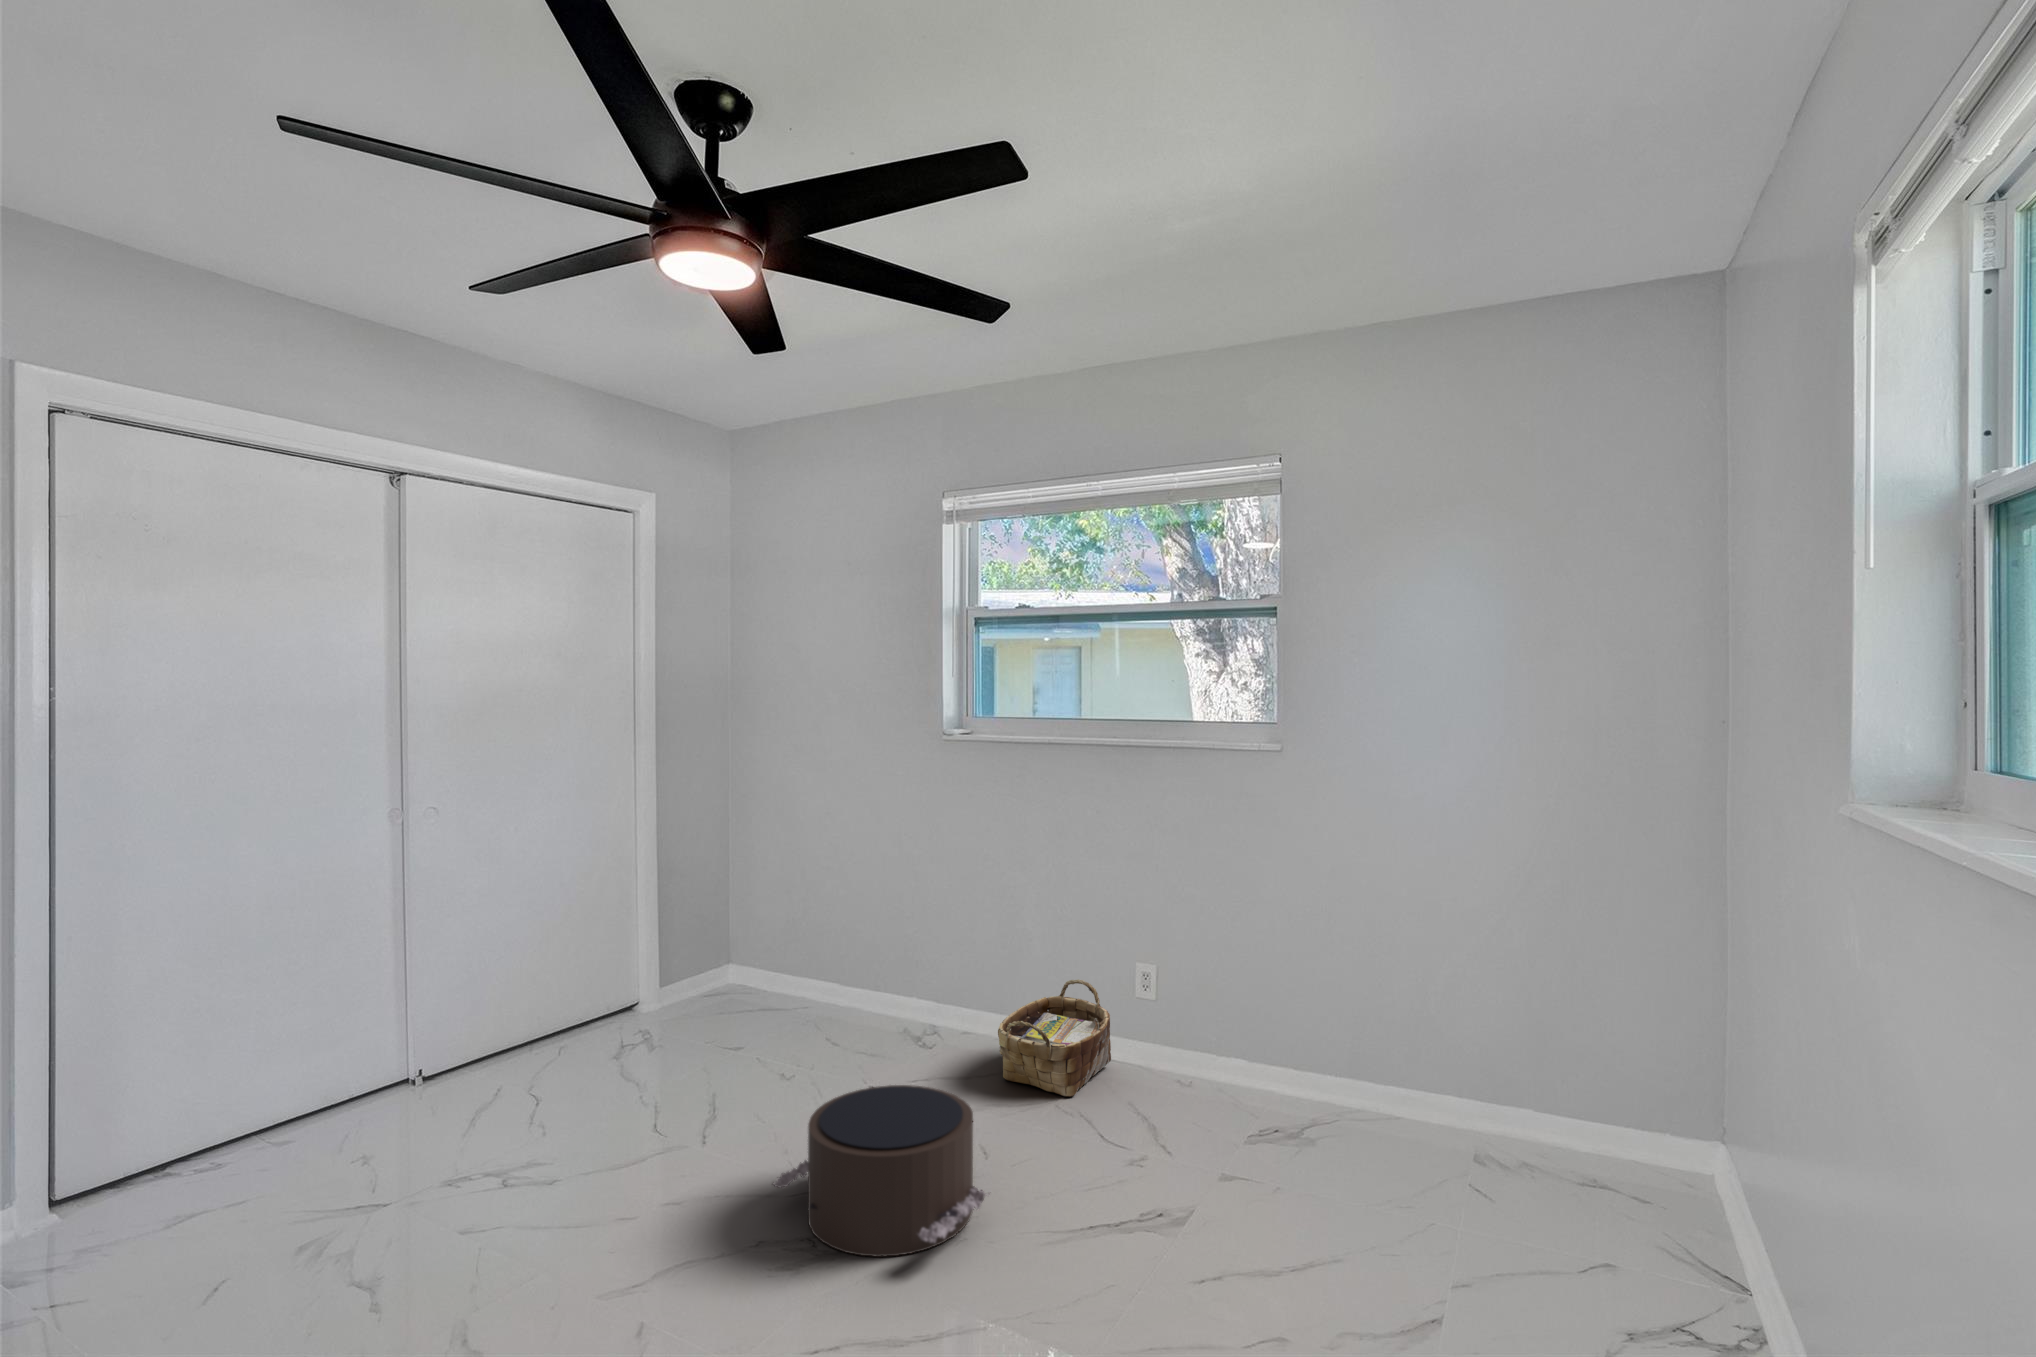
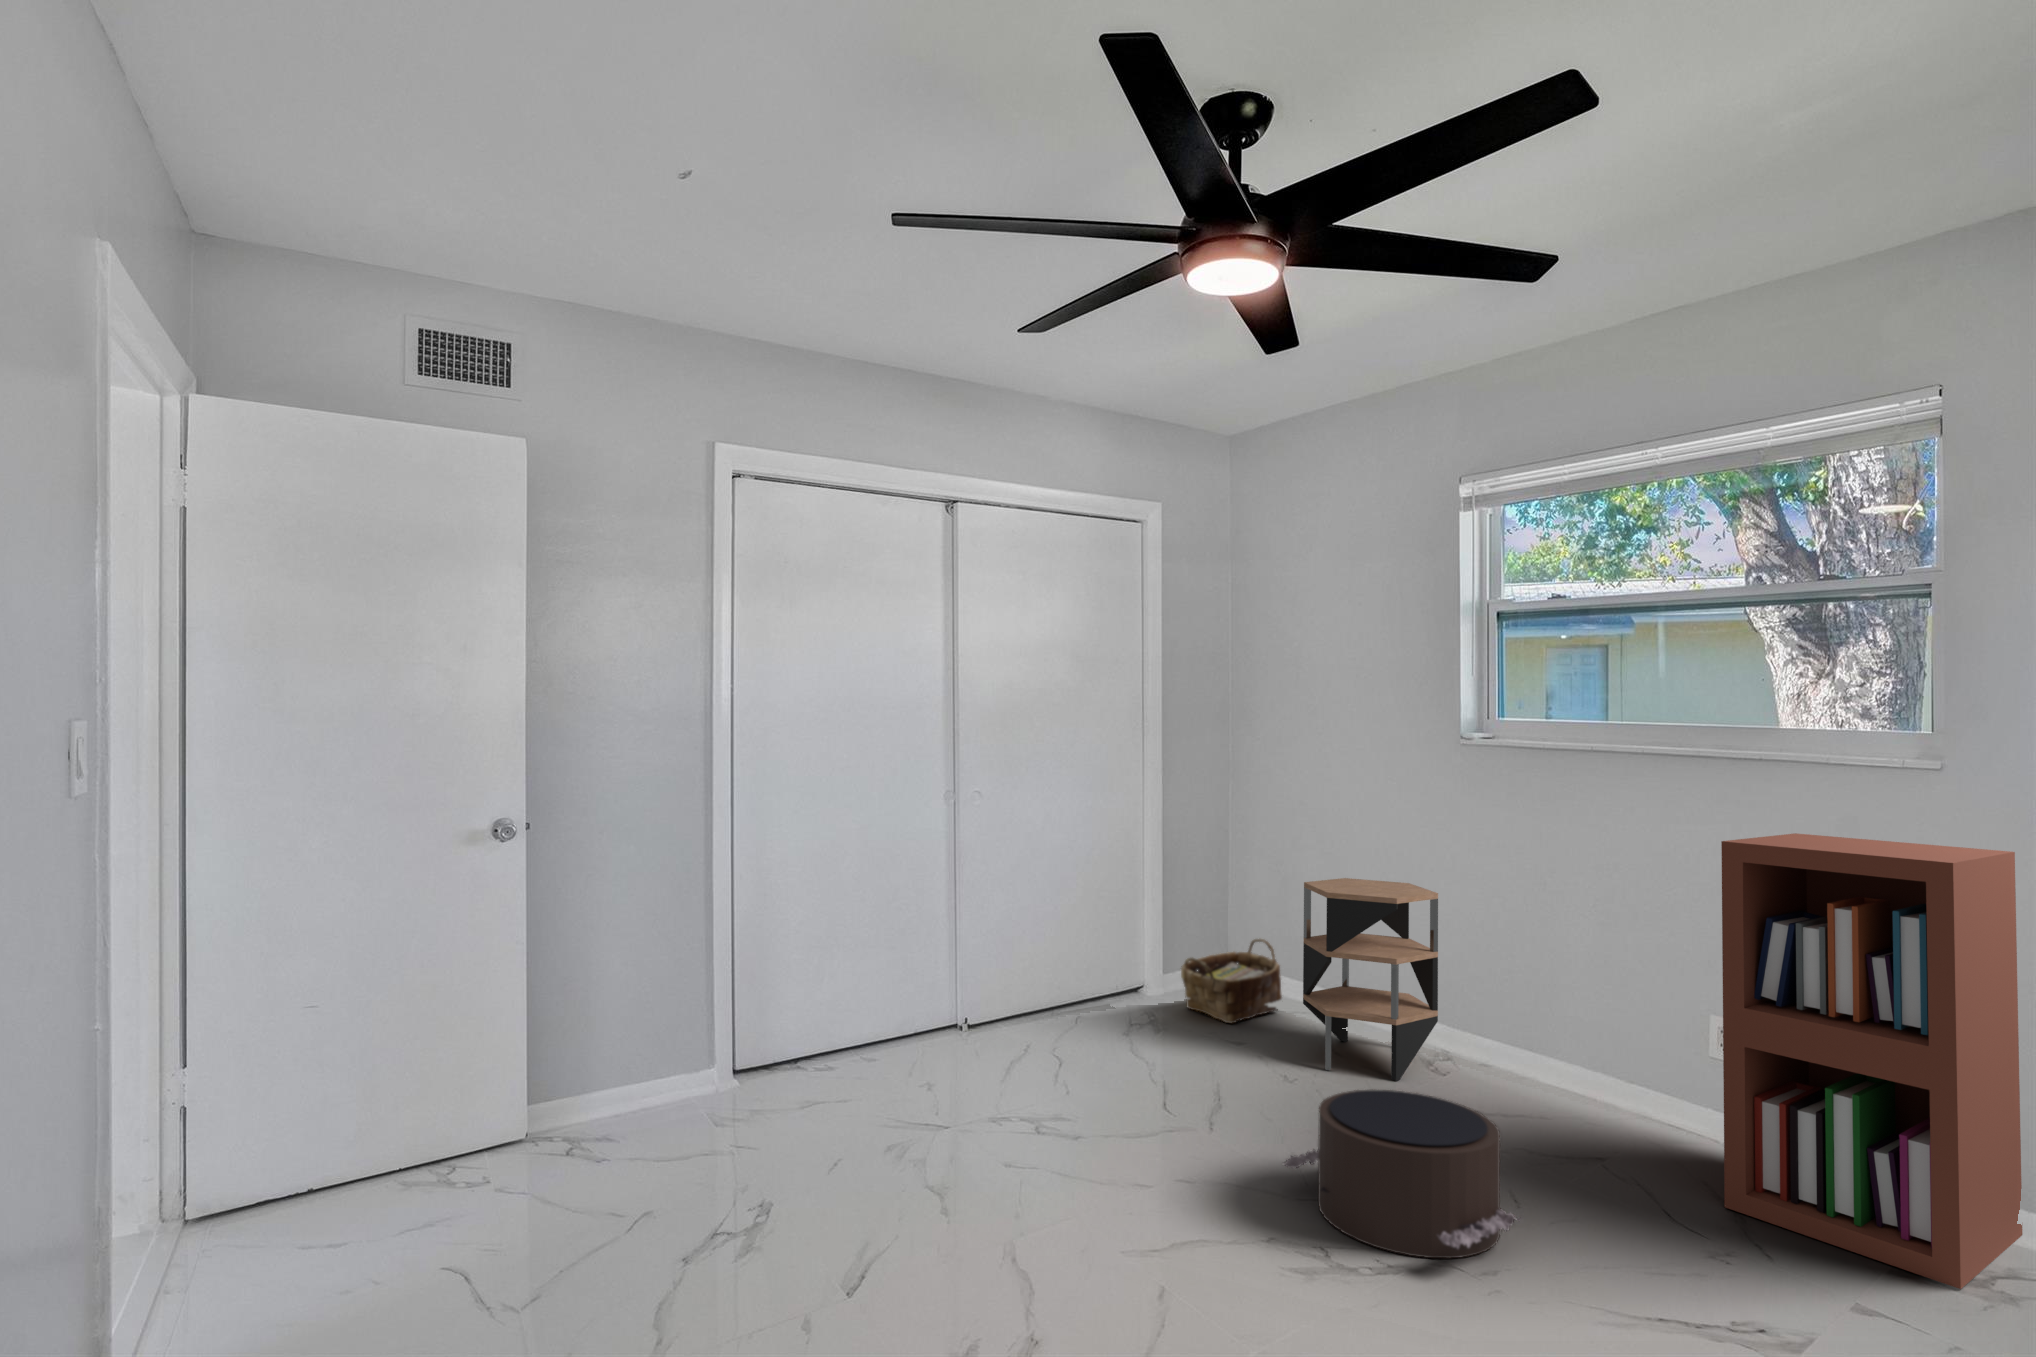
bookshelf: none [1147,810,1337,1169] -> present [1721,833,2023,1289]
side table: none [804,867,927,1058] -> present [1303,878,1438,1081]
woven basket: present [998,980,1111,1096] -> present [1181,939,1282,1023]

